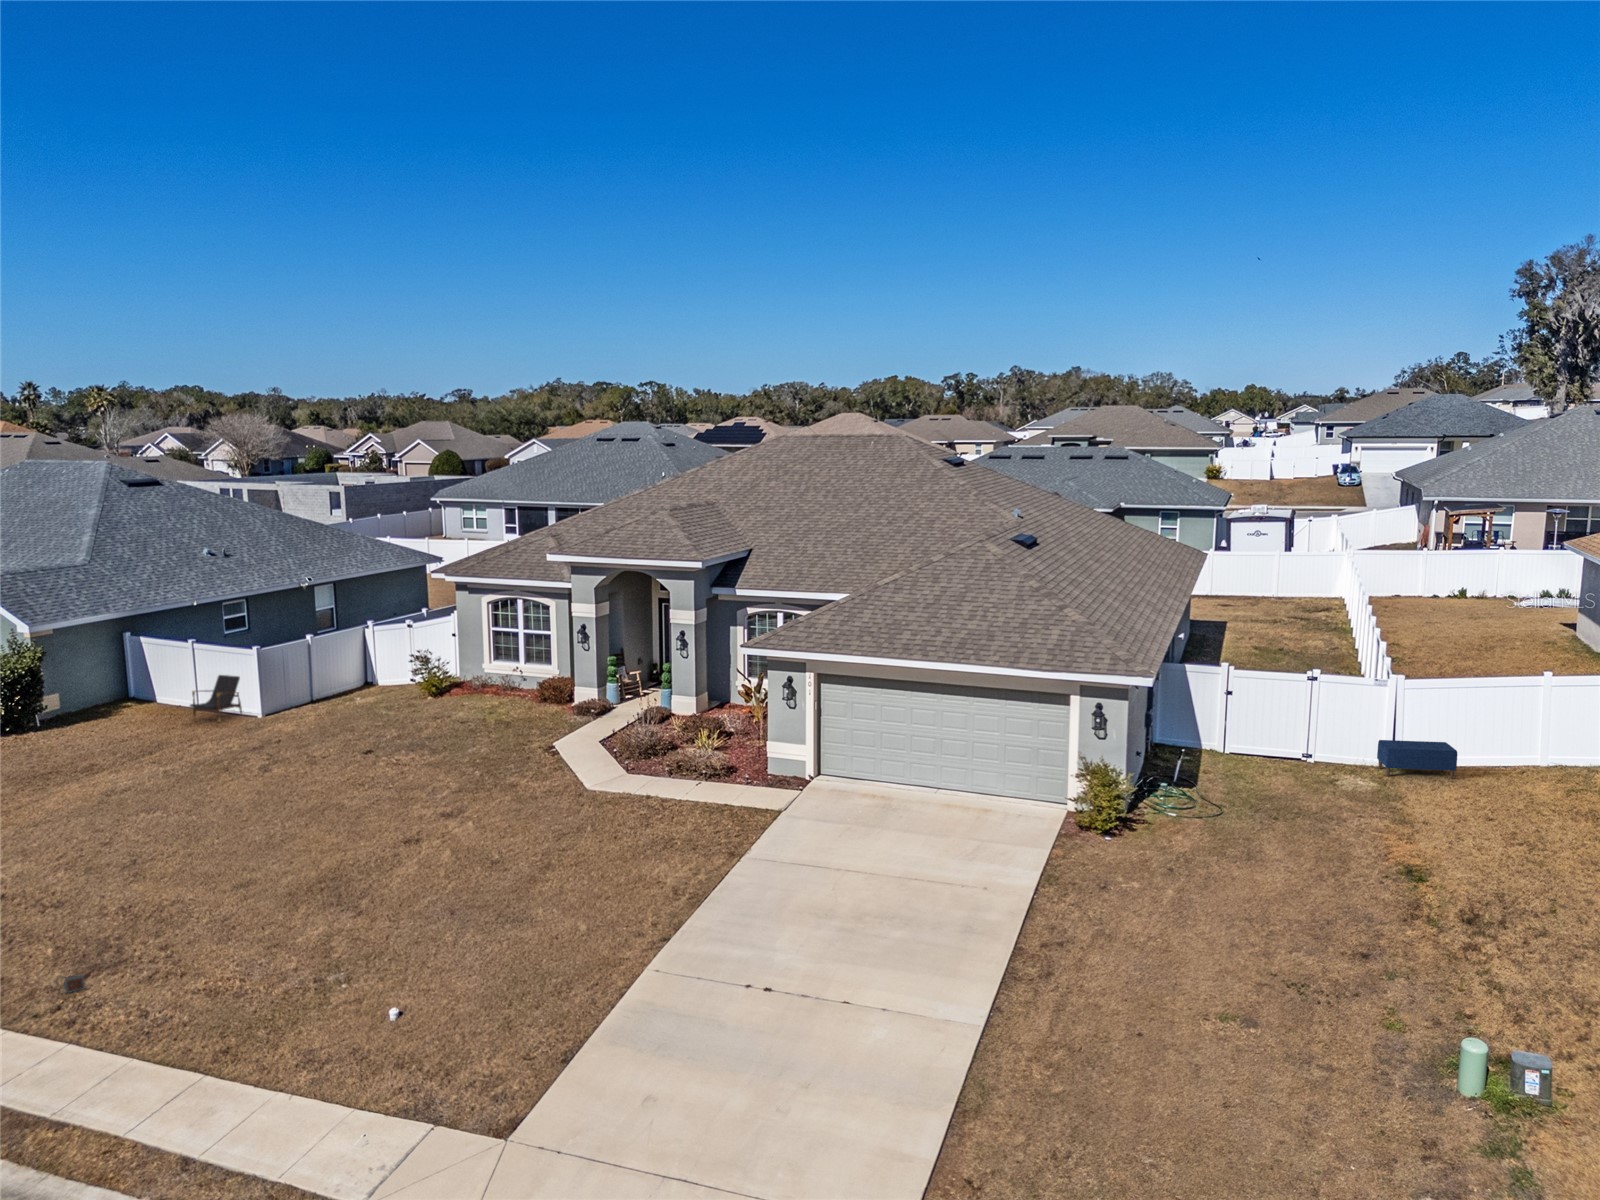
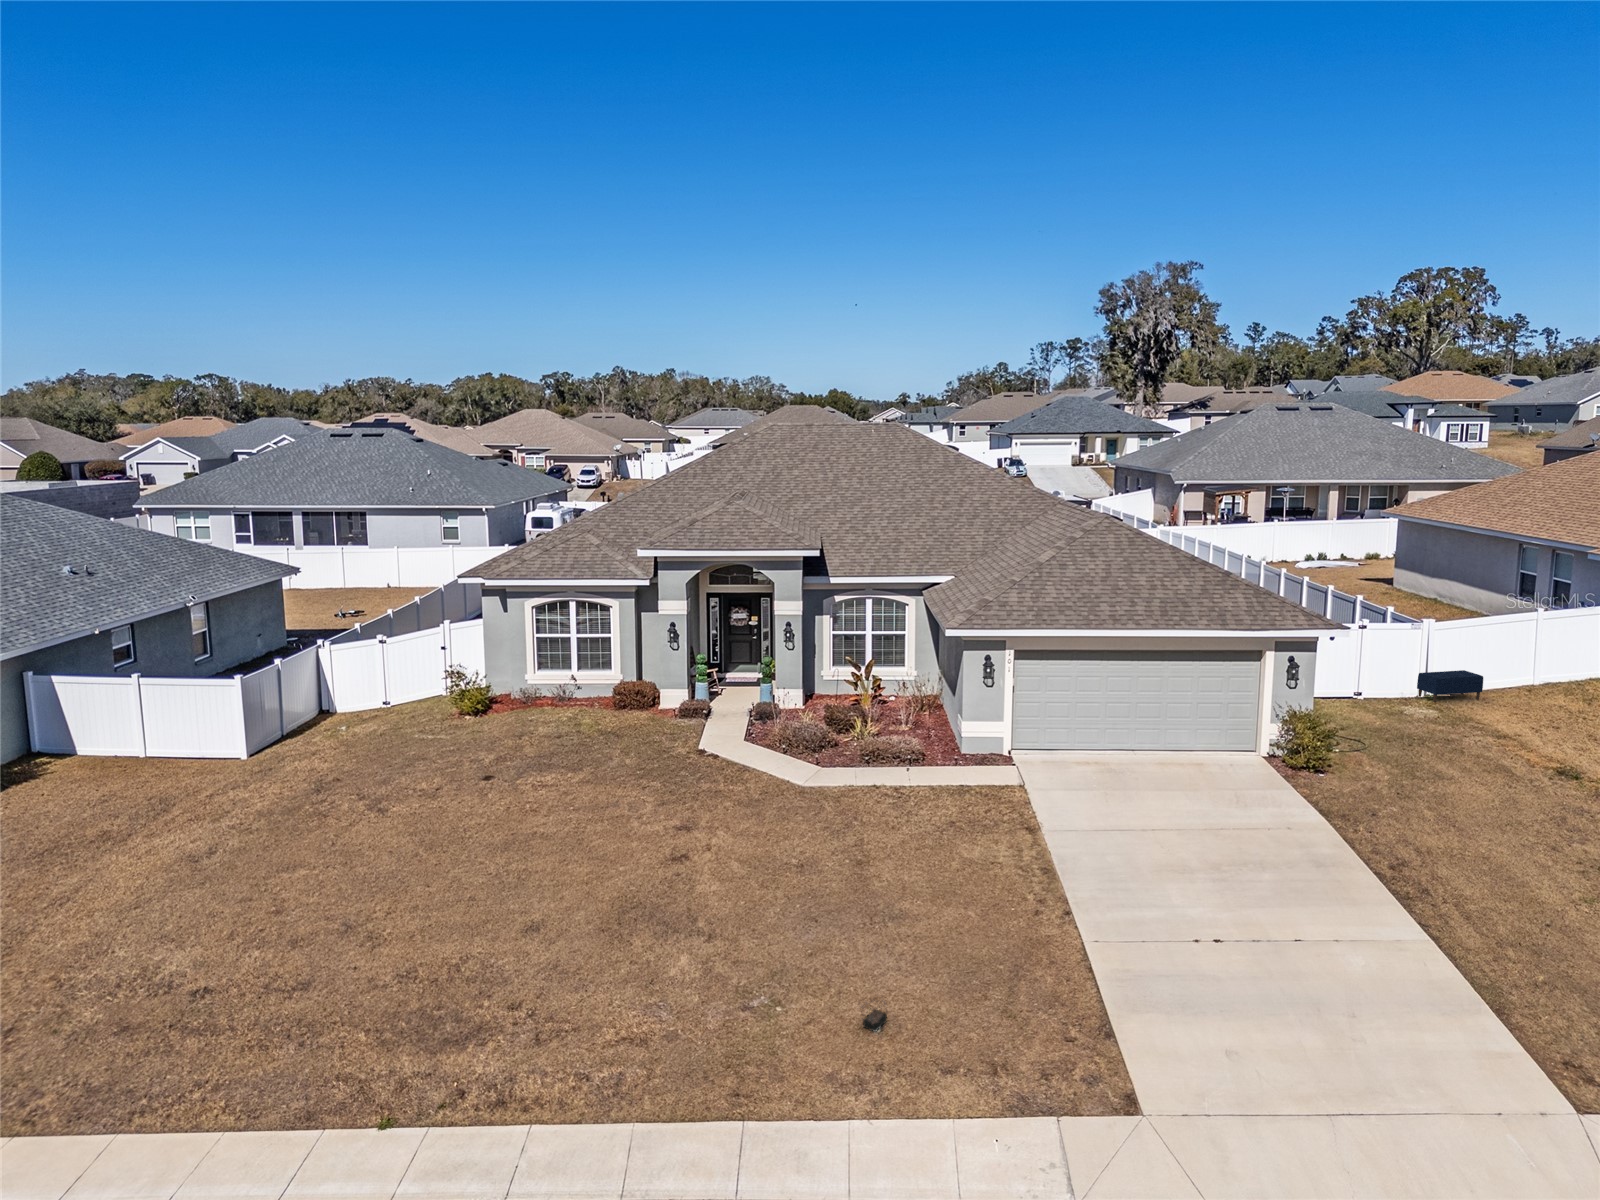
lounge chair: present [190,675,242,721] -> none [207,710,268,768]
decorative plant: none [326,953,362,983] -> present [861,999,887,1032]
watering can: present [56,969,94,993] -> none [548,1077,583,1116]

